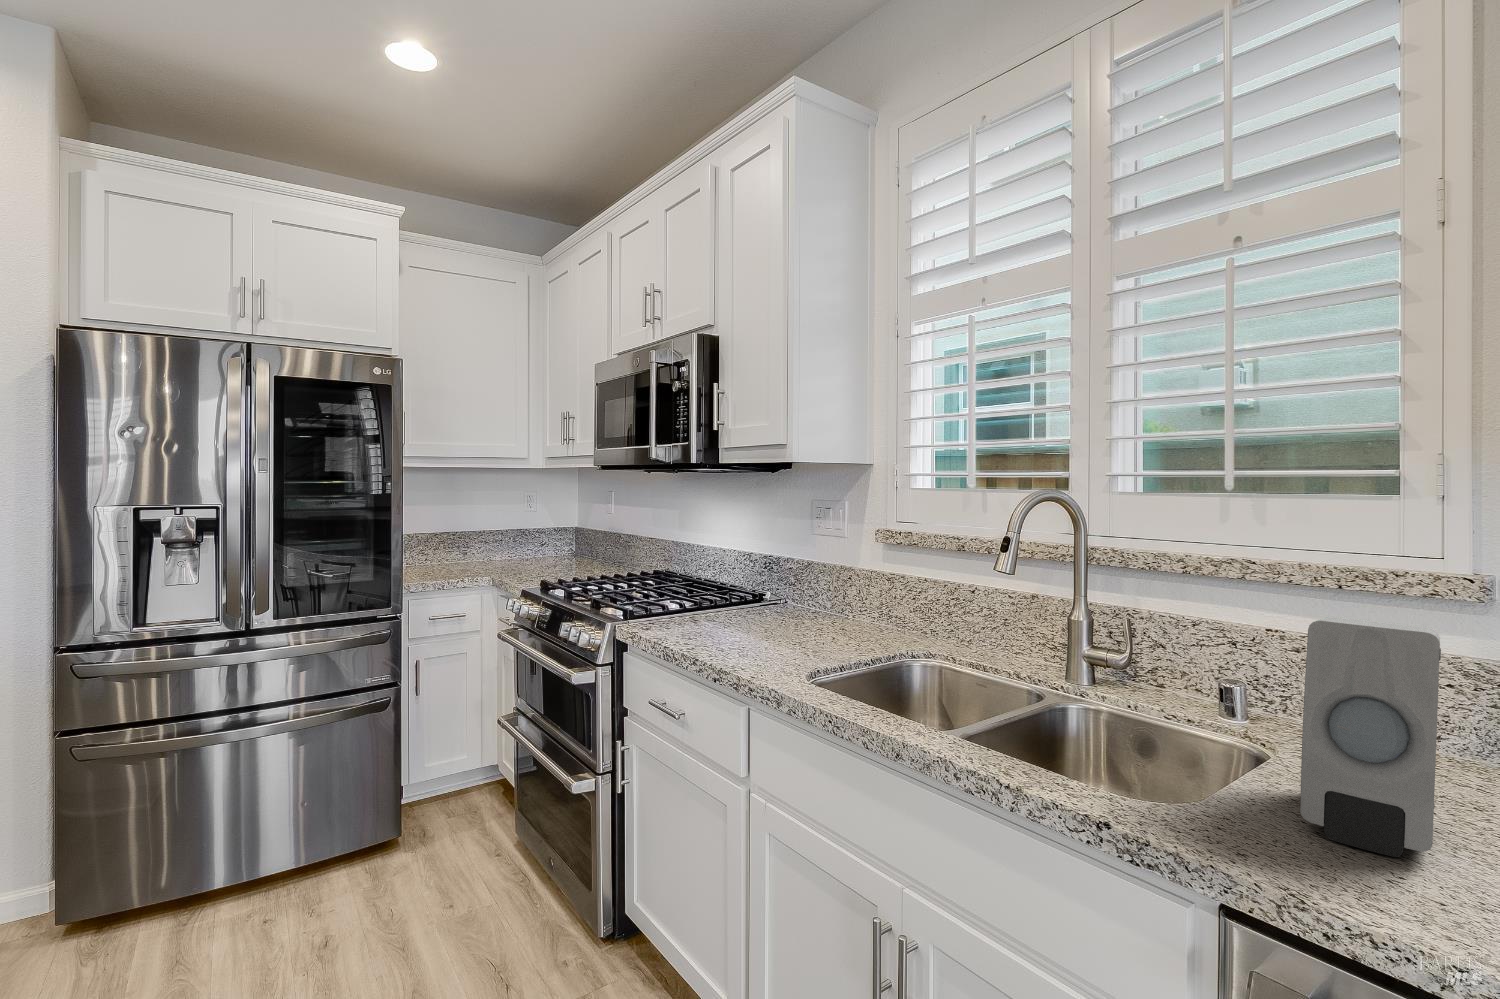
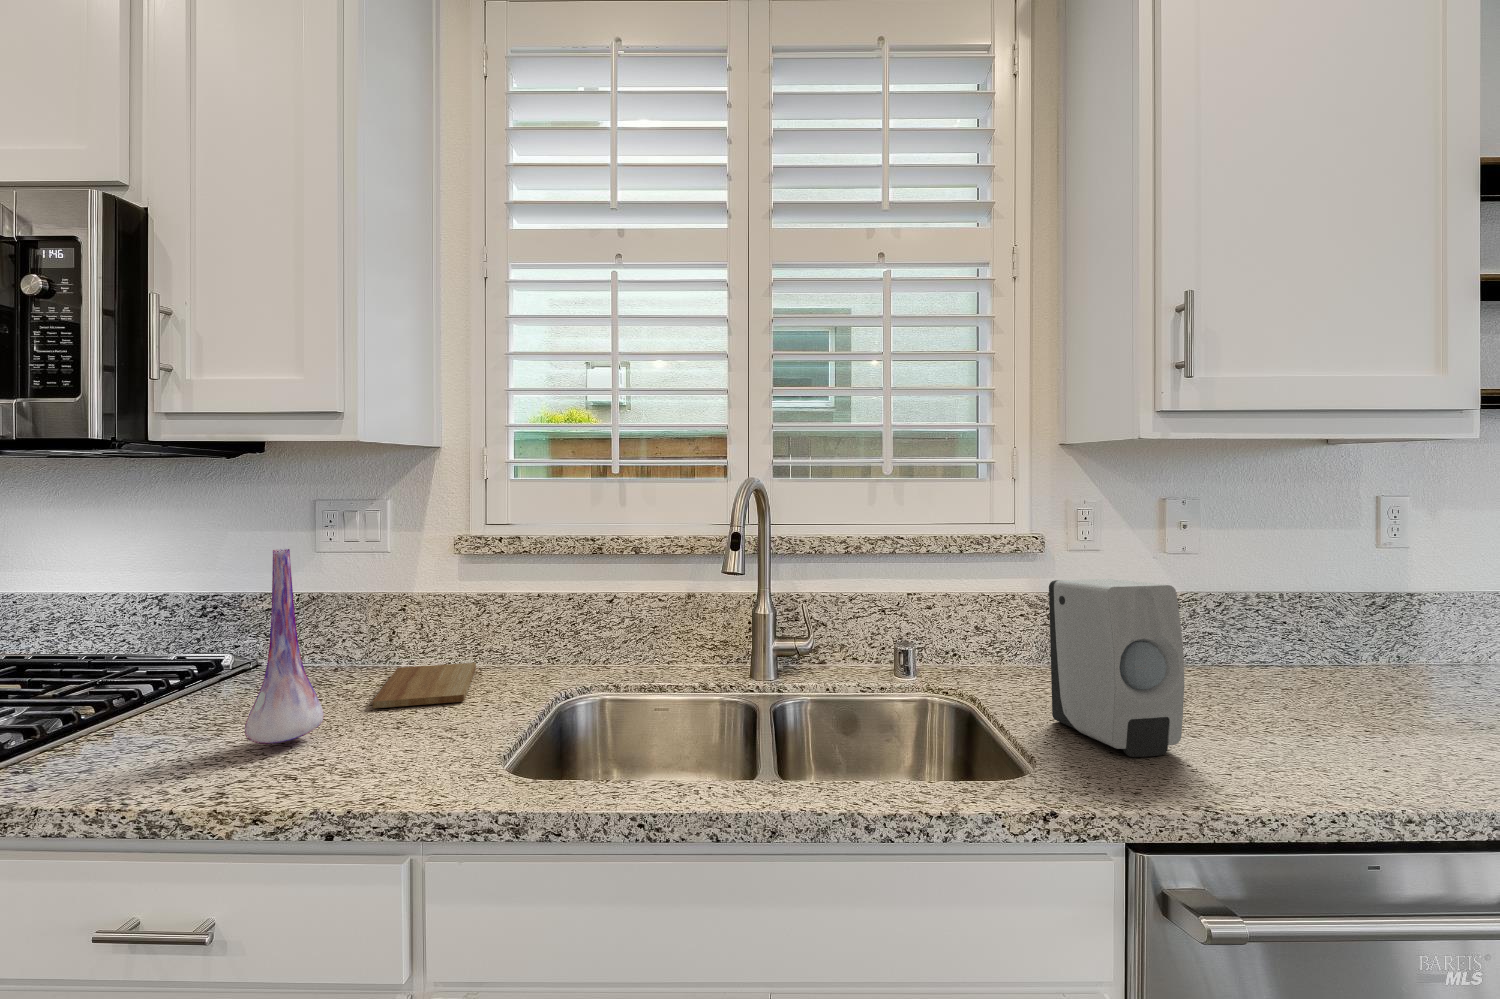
vase: none [701,521,747,638] -> present [245,549,324,744]
cutting board: none [786,618,875,642] -> present [373,663,476,708]

